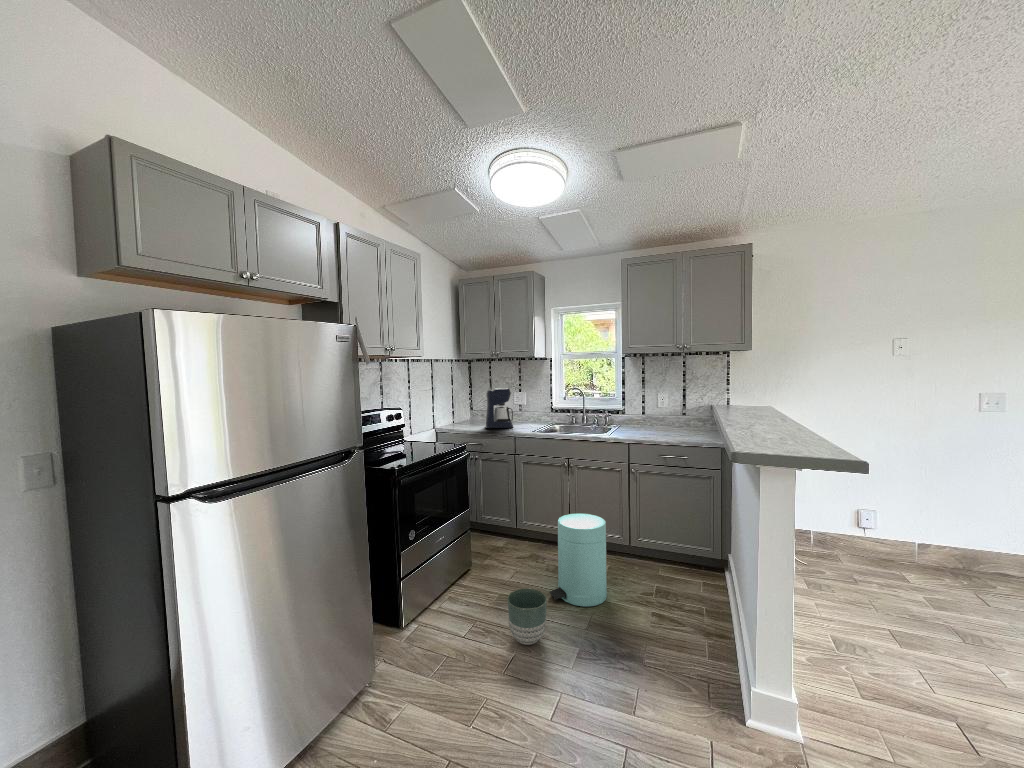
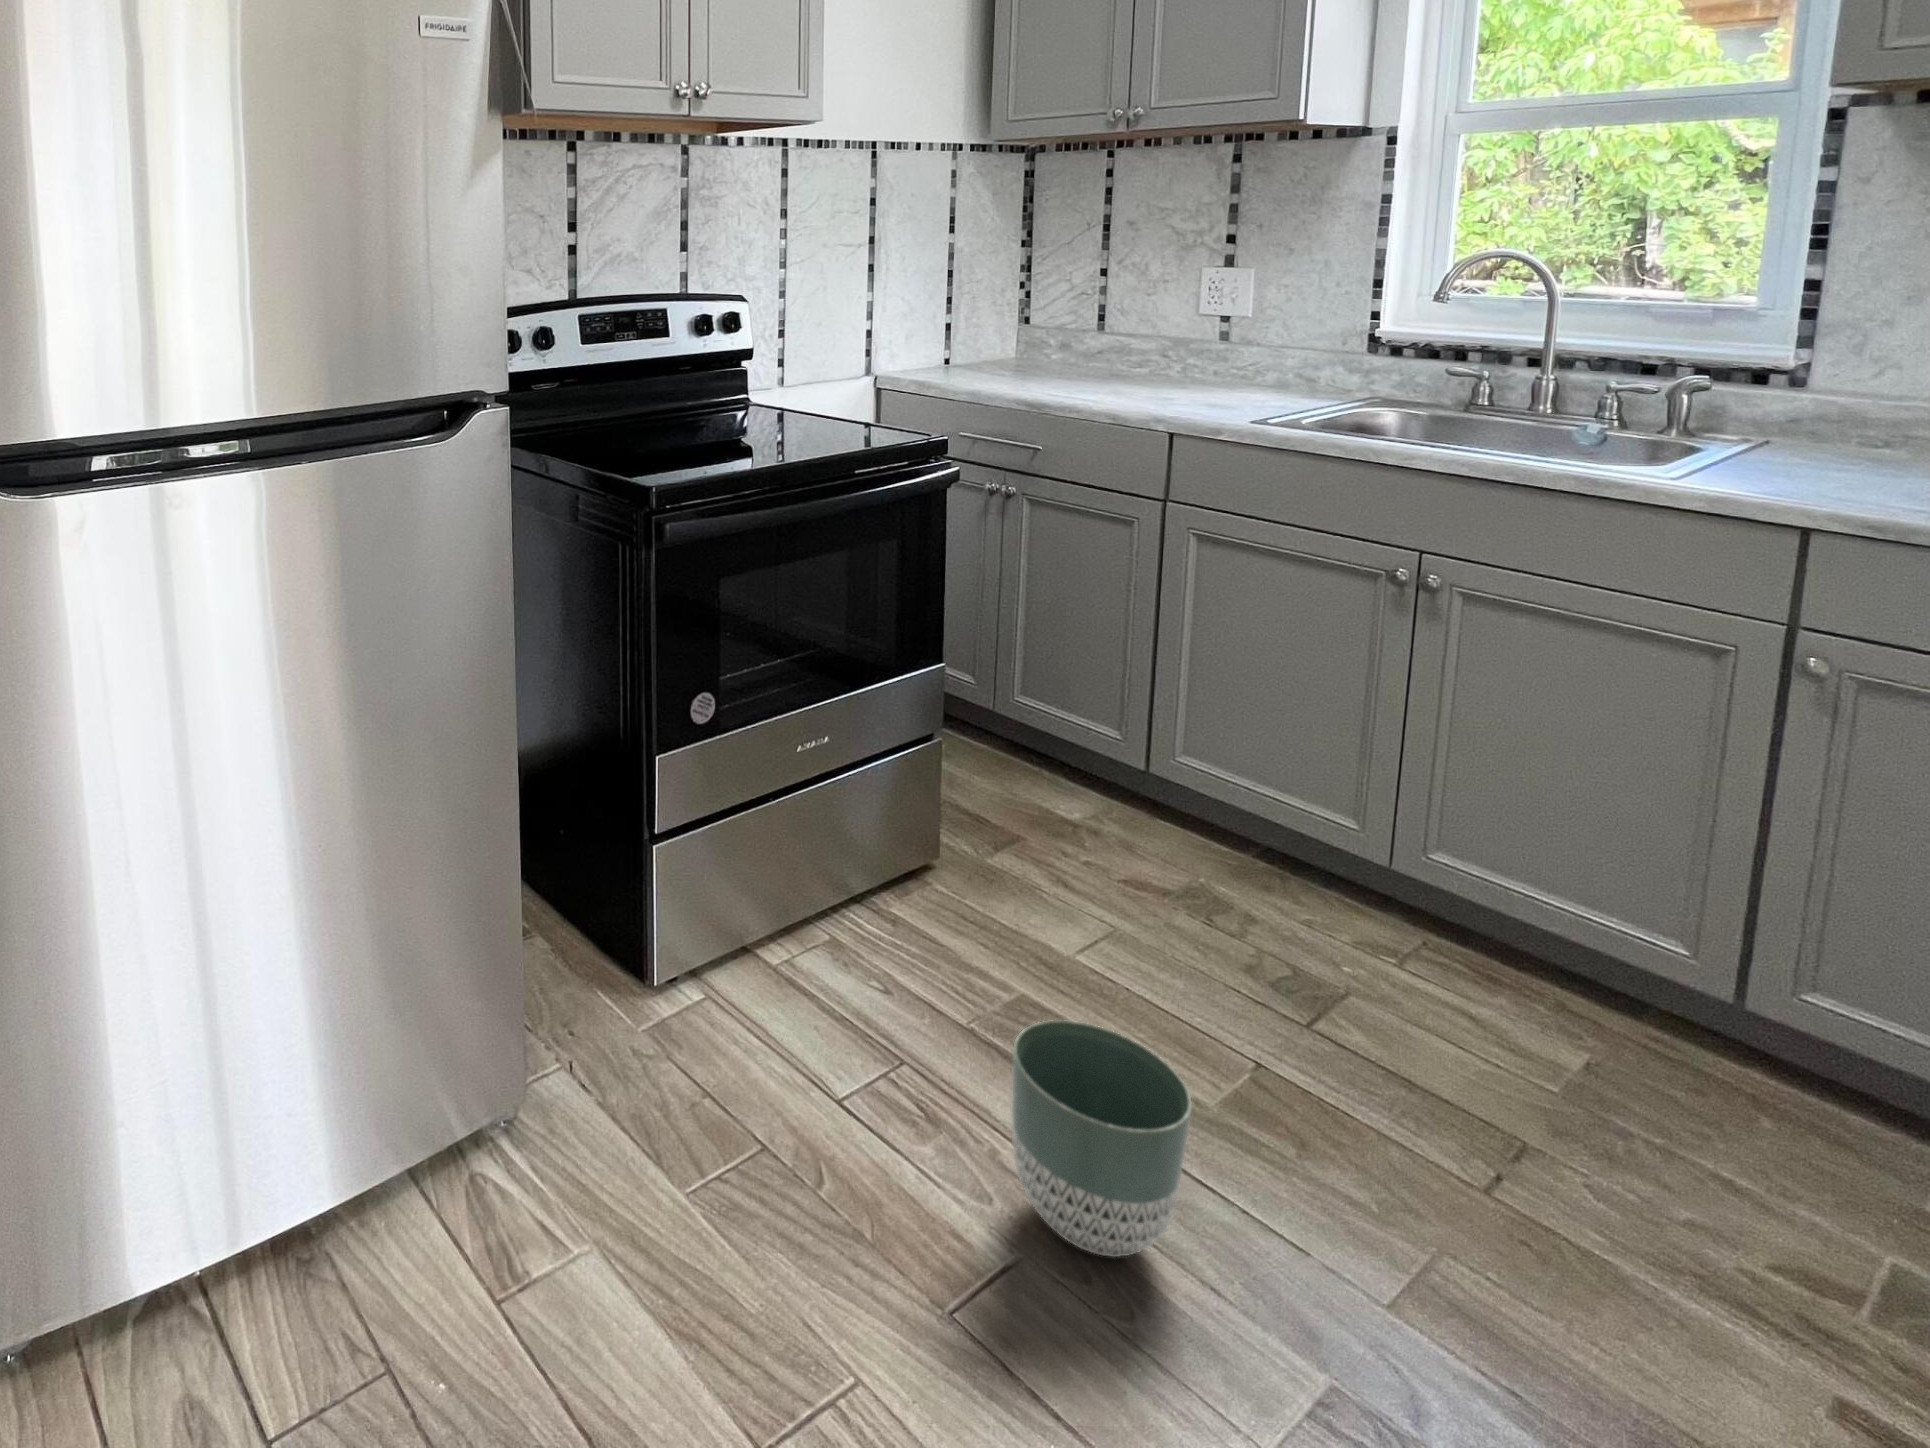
coffee maker: present [485,388,513,428] -> none [1057,247,1179,397]
trash can: present [550,513,607,607] -> none [1237,787,1589,1225]

